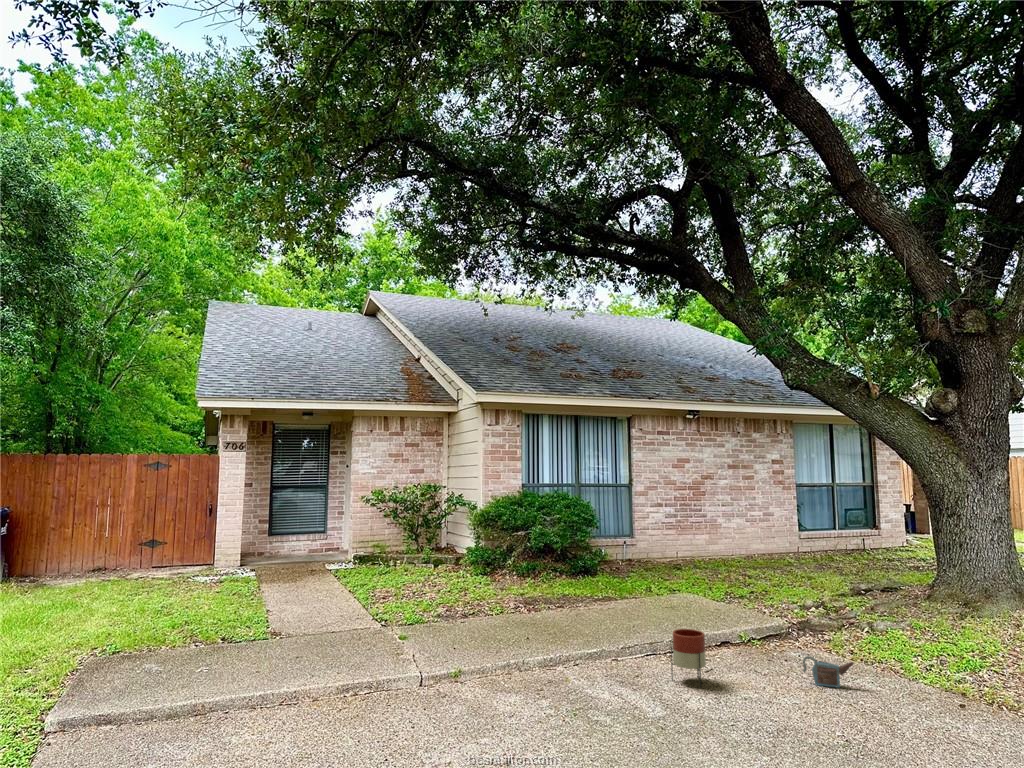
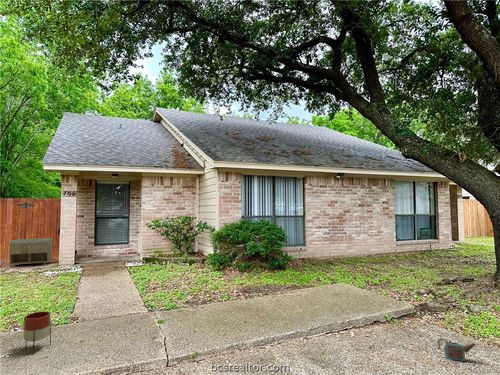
storage bench: none [136,520,203,567] -> present [9,238,52,267]
planter: present [671,629,706,688] -> present [24,311,51,354]

